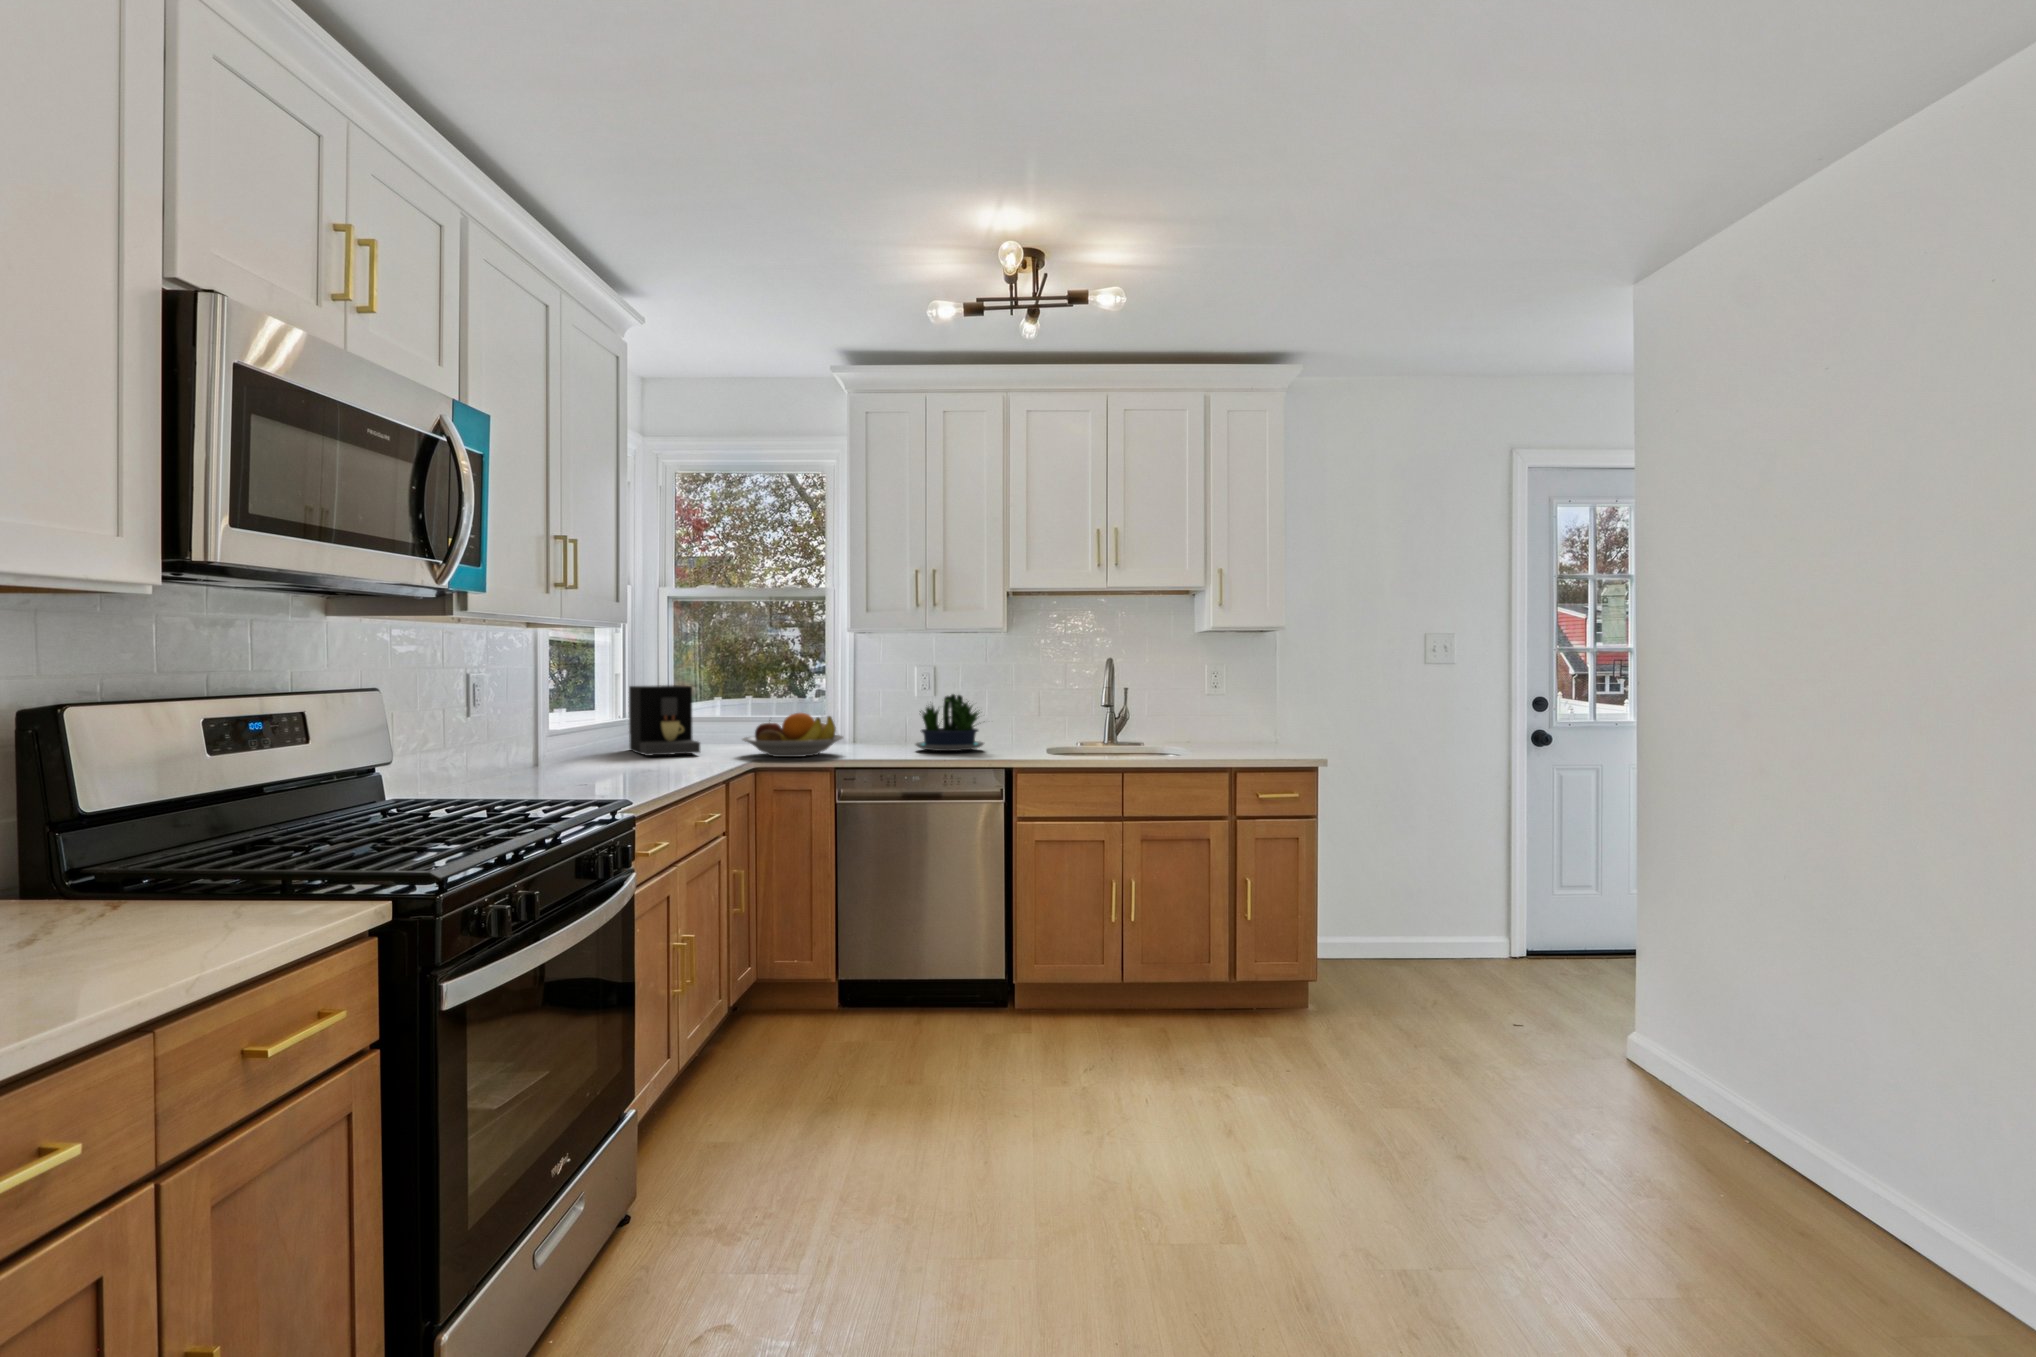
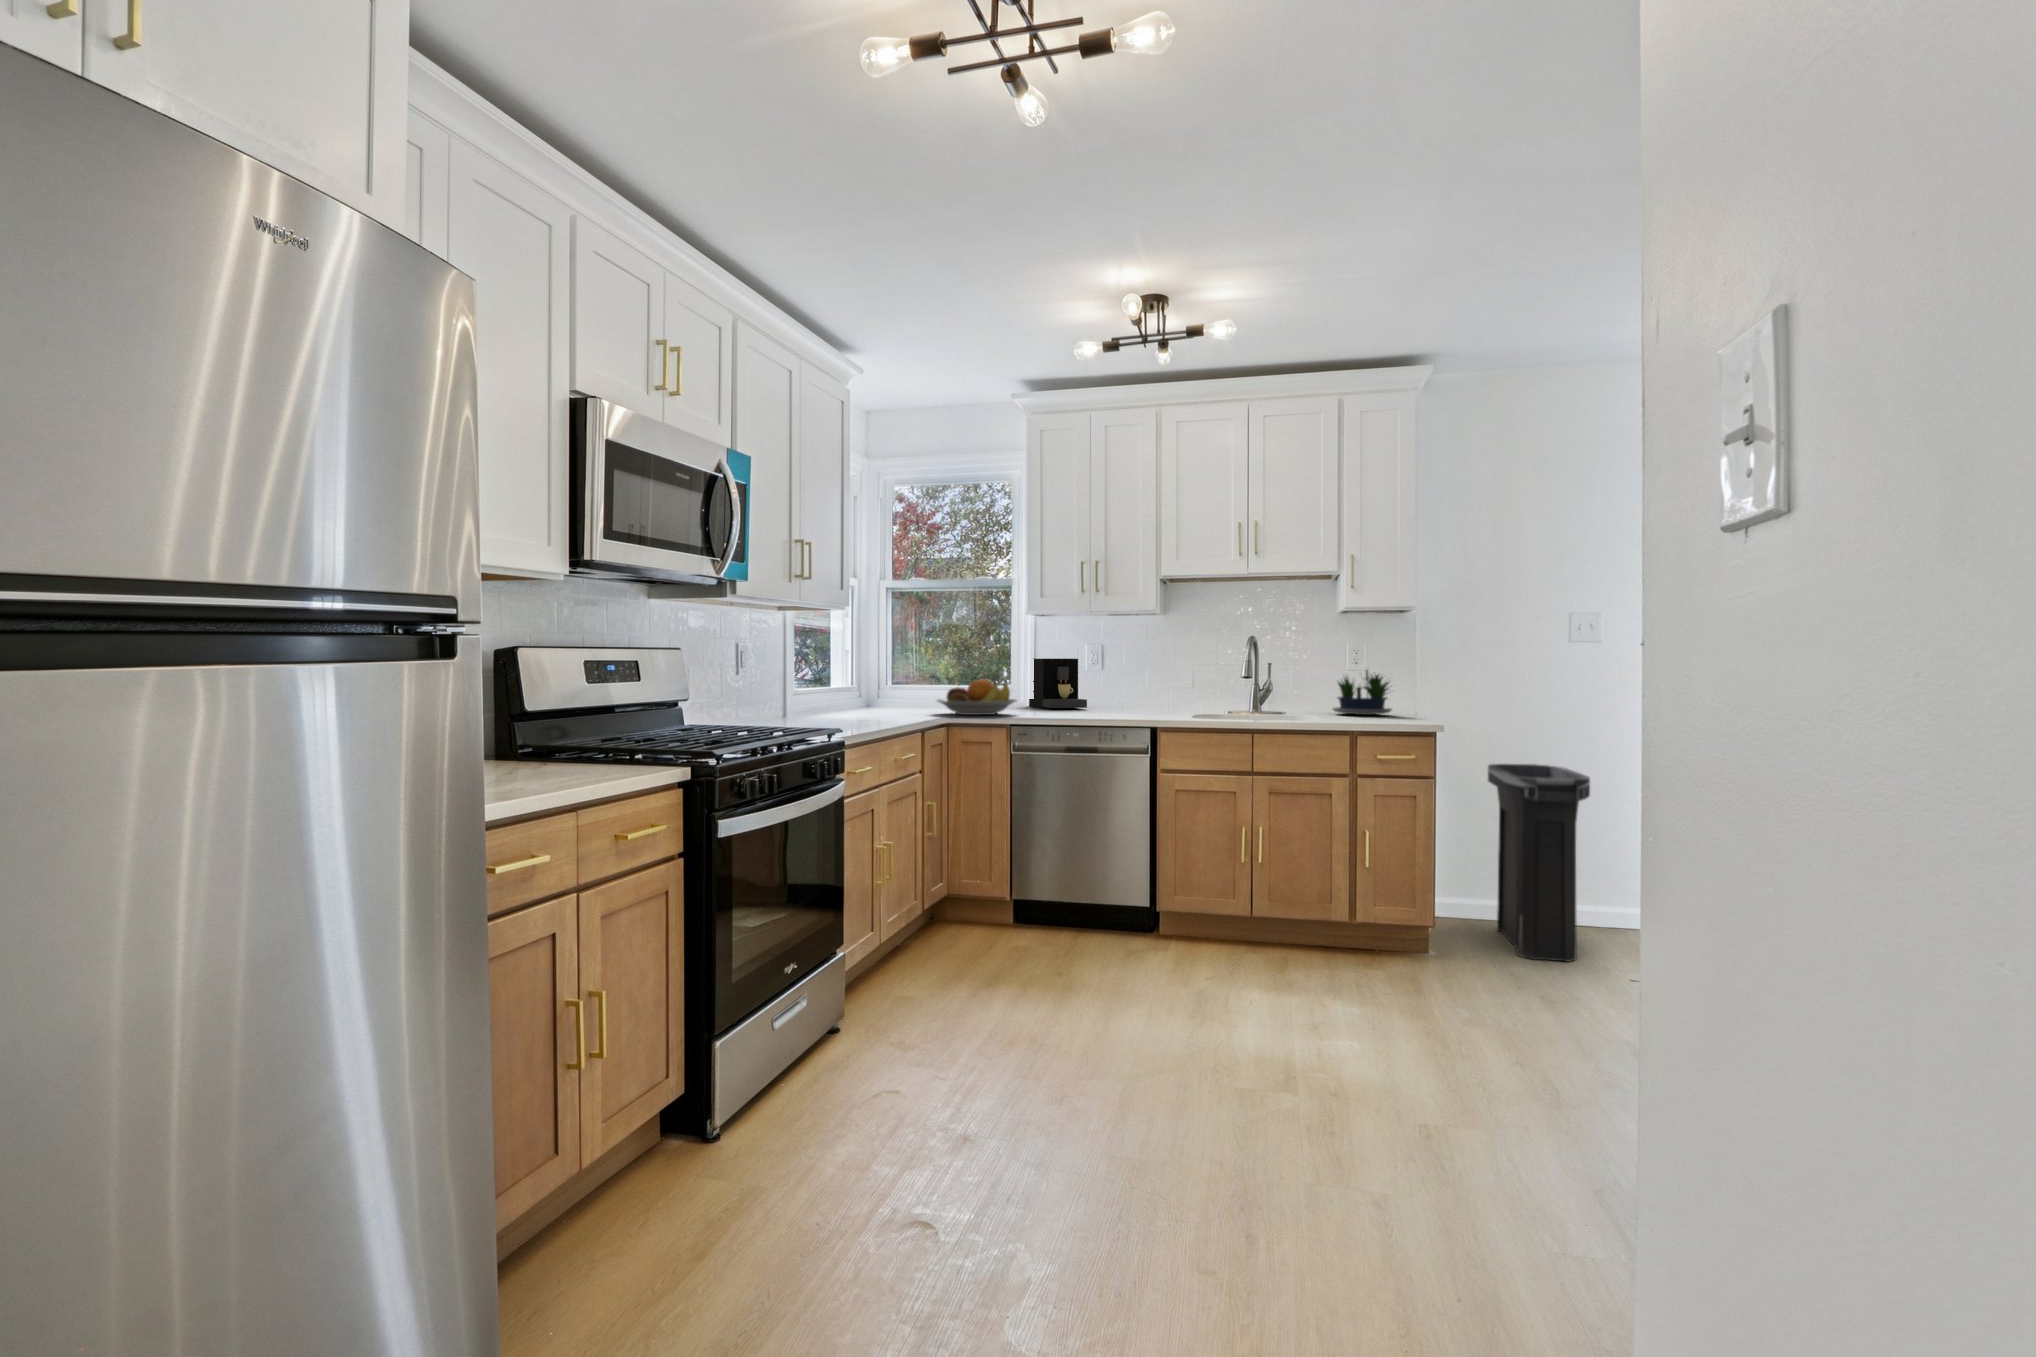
coffee maker: present [629,685,700,756] -> present [1029,659,1087,708]
potted plant: present [916,694,984,751] -> present [1333,670,1391,715]
trash can: none [1347,792,1466,1006] -> present [1488,764,1590,962]

